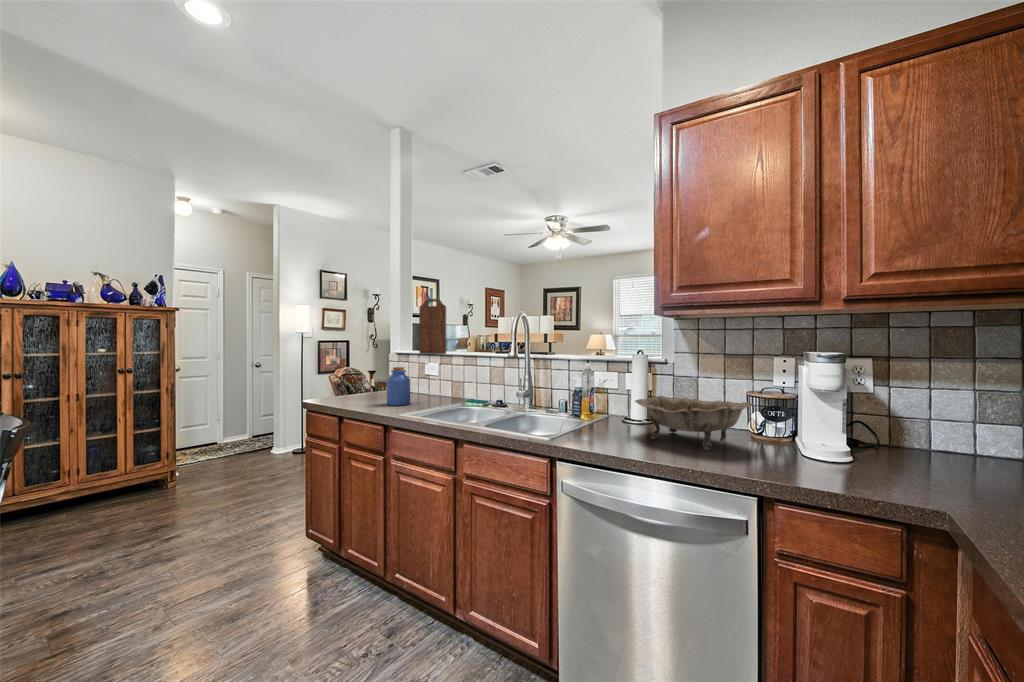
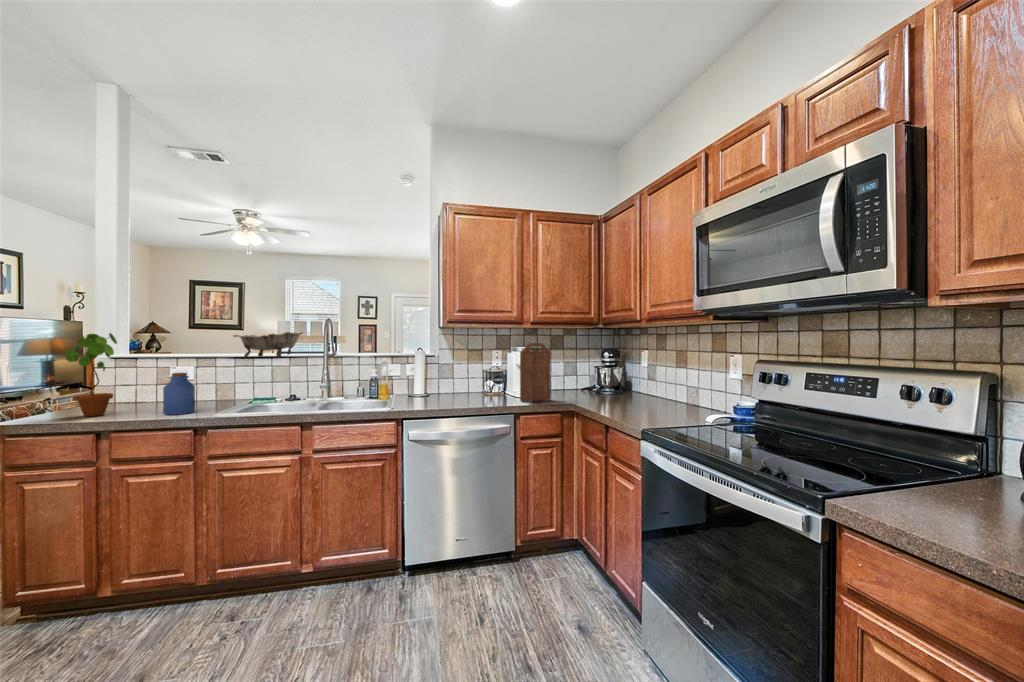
cutting board: present [419,299,446,354] -> present [520,343,550,401]
potted plant: none [345,331,377,398] -> present [65,333,117,416]
decorative bowl: present [635,396,753,450] -> present [233,332,304,357]

